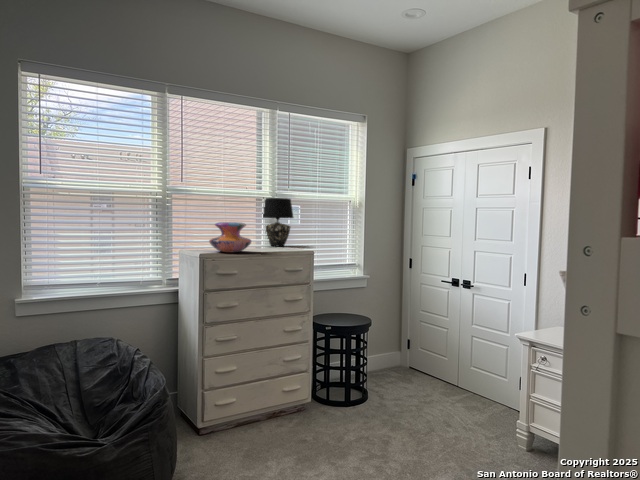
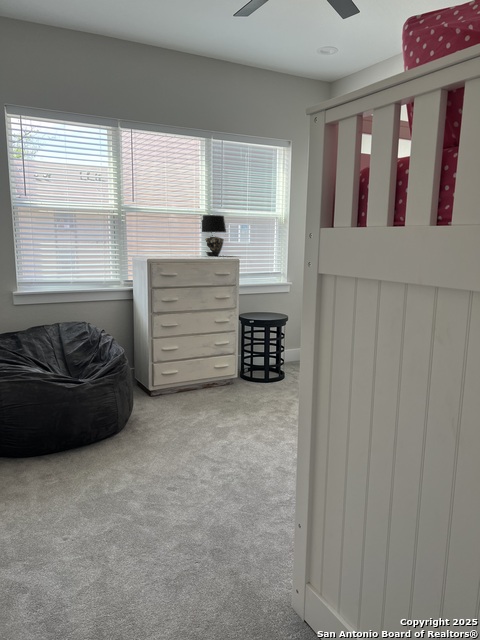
decorative vase: present [209,222,251,253] -> none [155,234,188,258]

